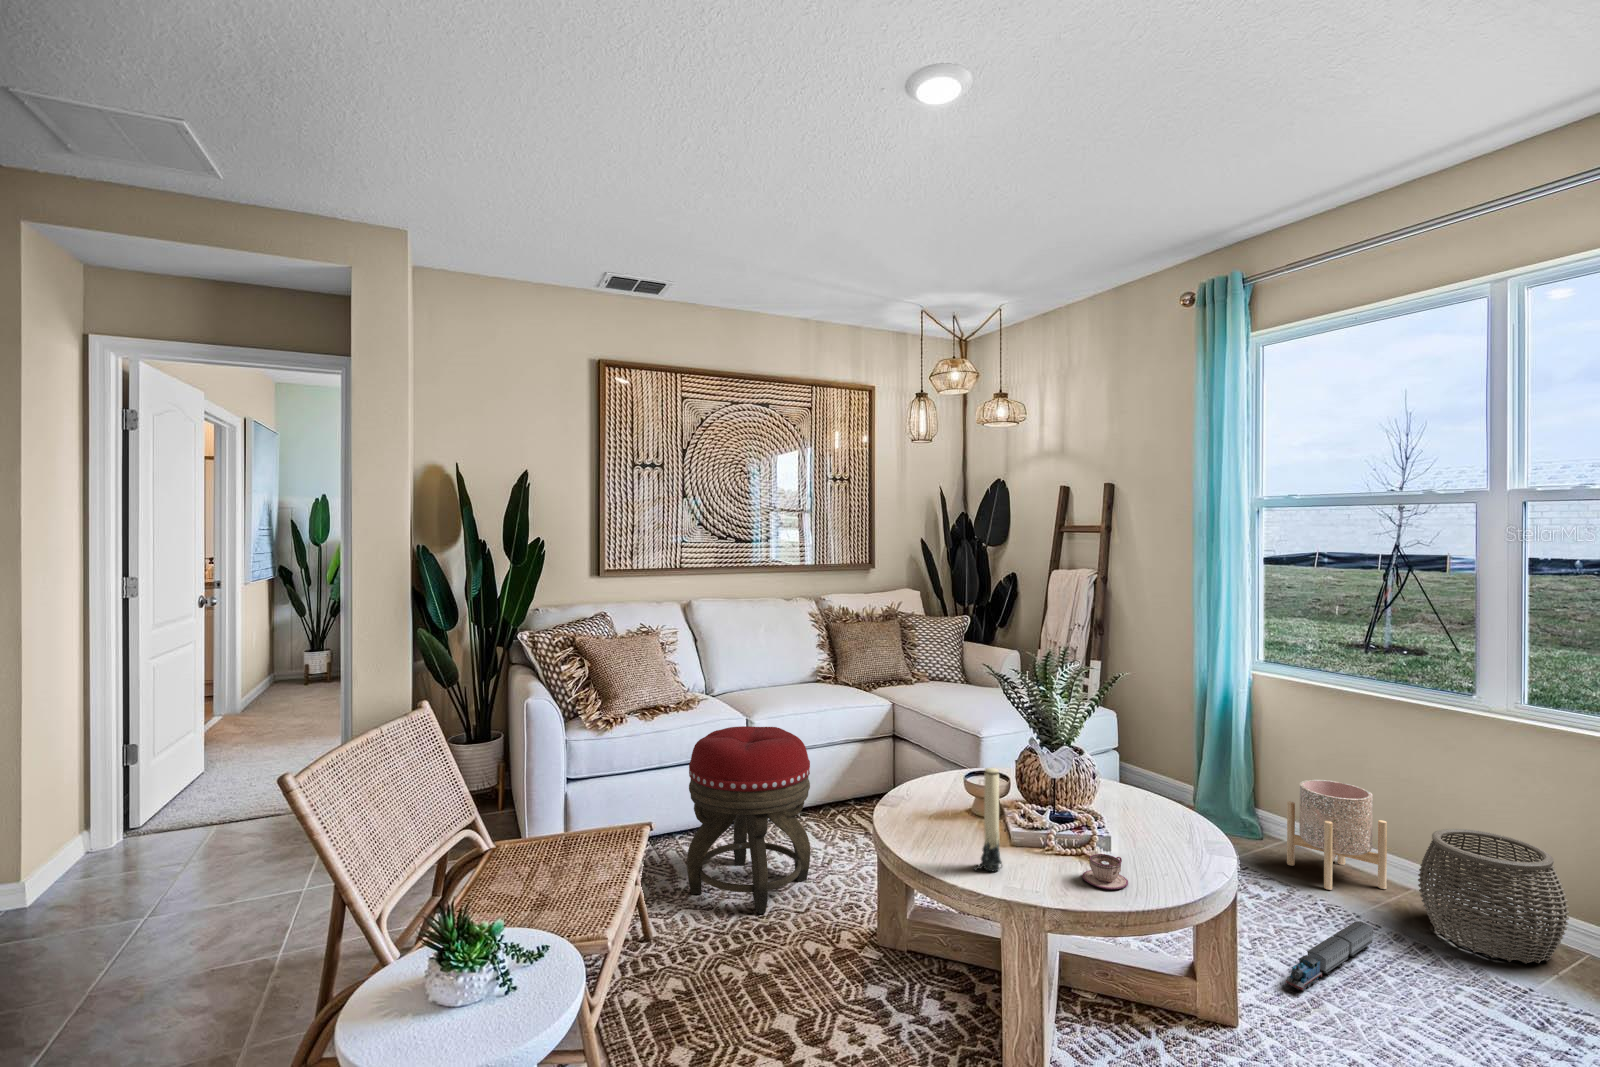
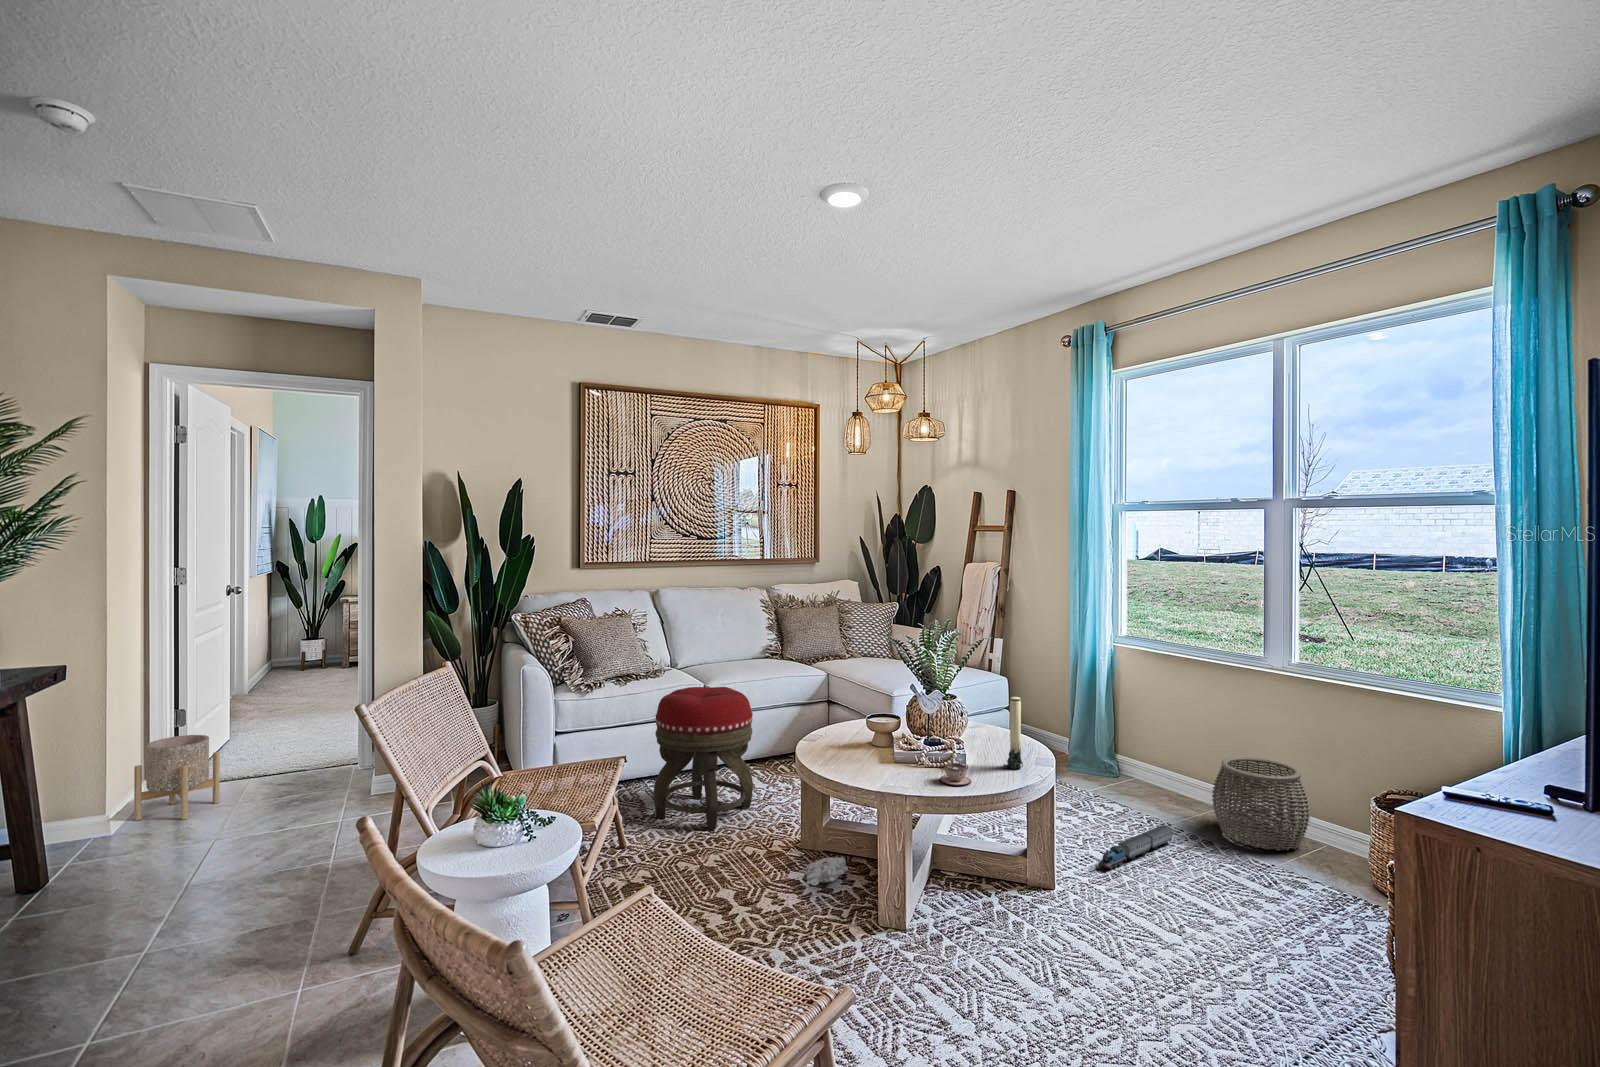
candle: present [974,768,1002,871] -> present [1003,697,1023,769]
planter: present [1287,780,1387,890] -> present [134,735,220,820]
plush toy: none [819,967,948,1014] -> present [754,857,848,886]

